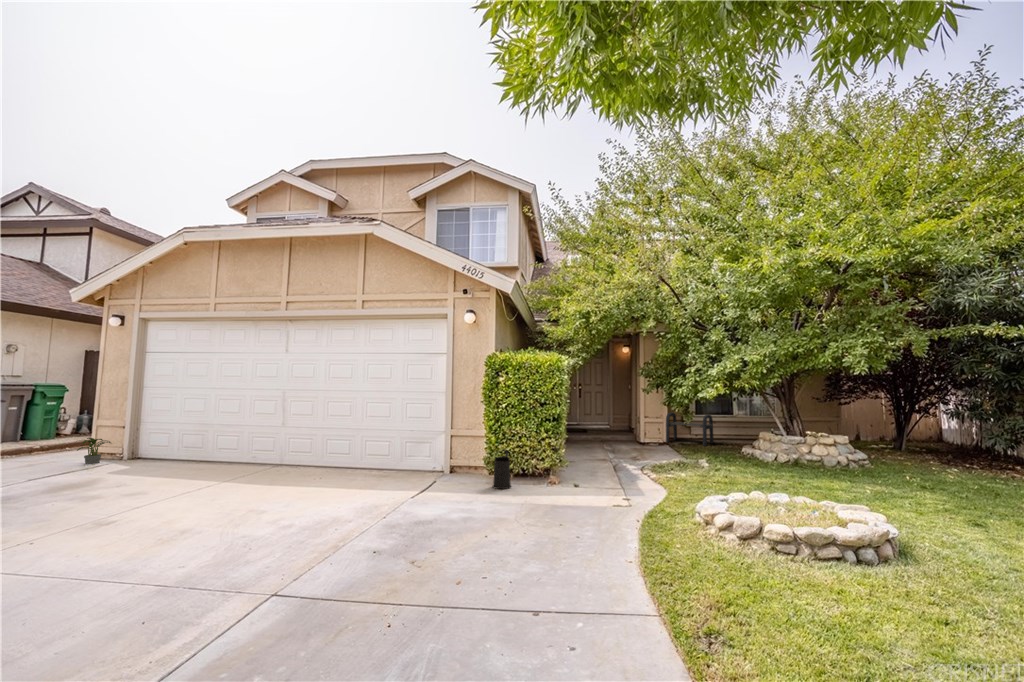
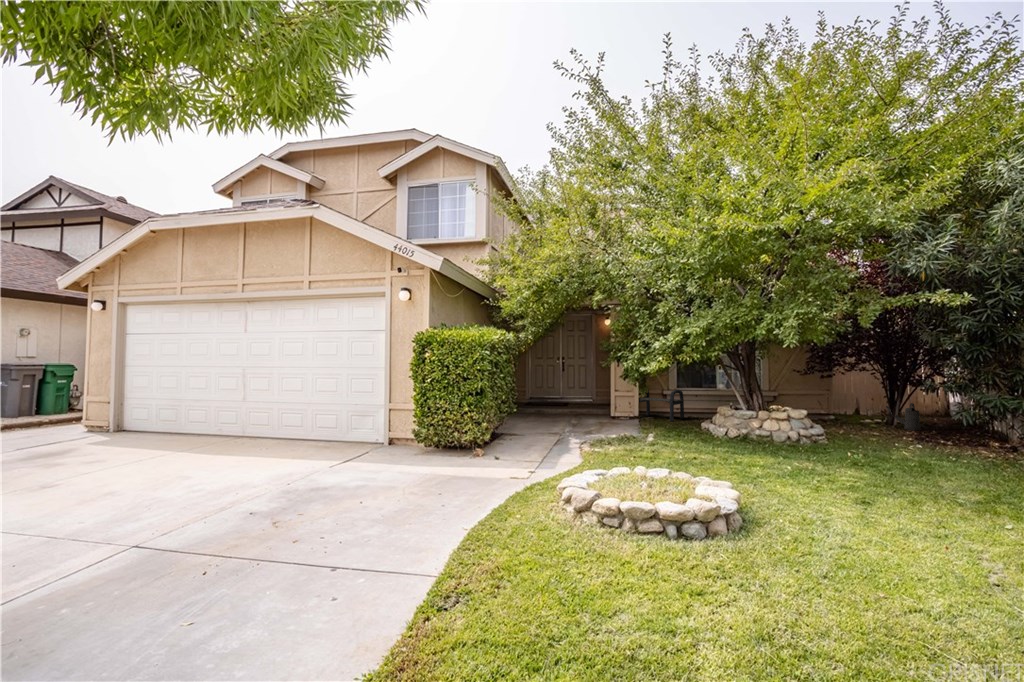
potted plant: present [77,438,111,464] -> none [67,411,100,434]
watering can: present [493,451,511,489] -> present [886,403,926,430]

